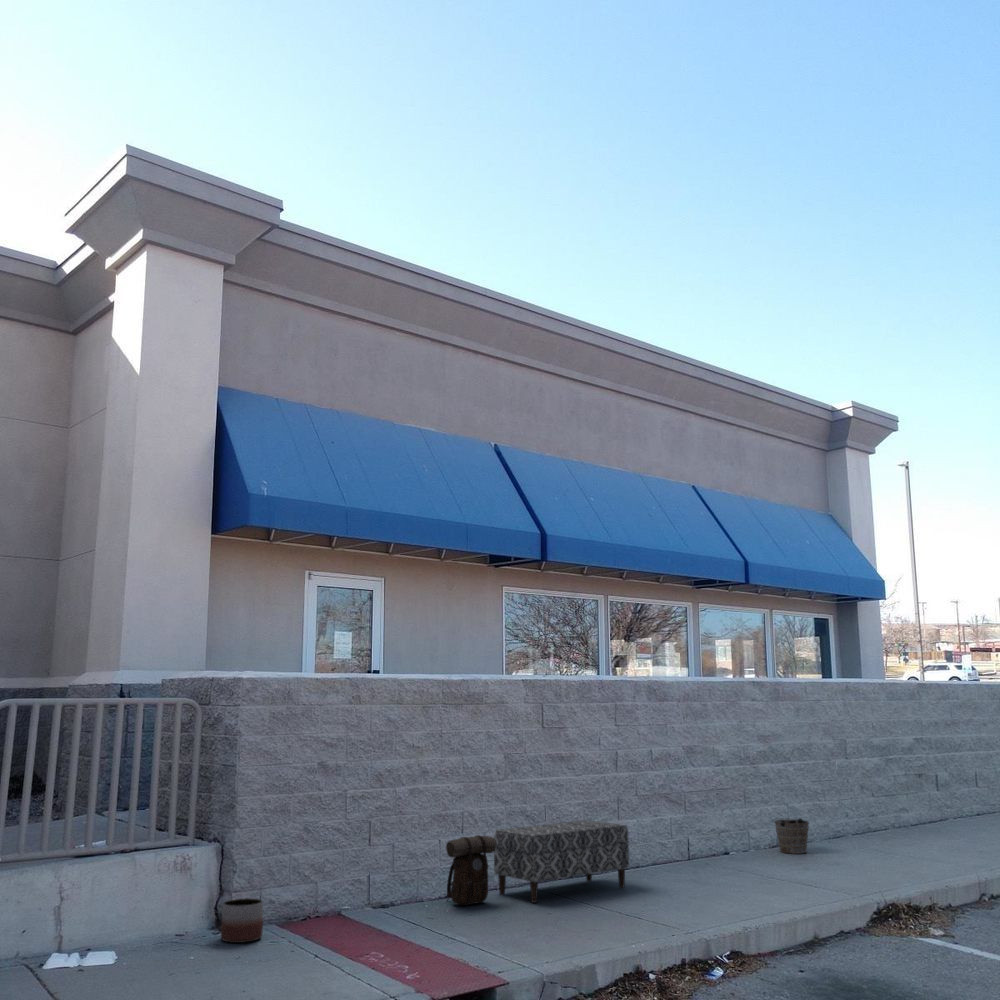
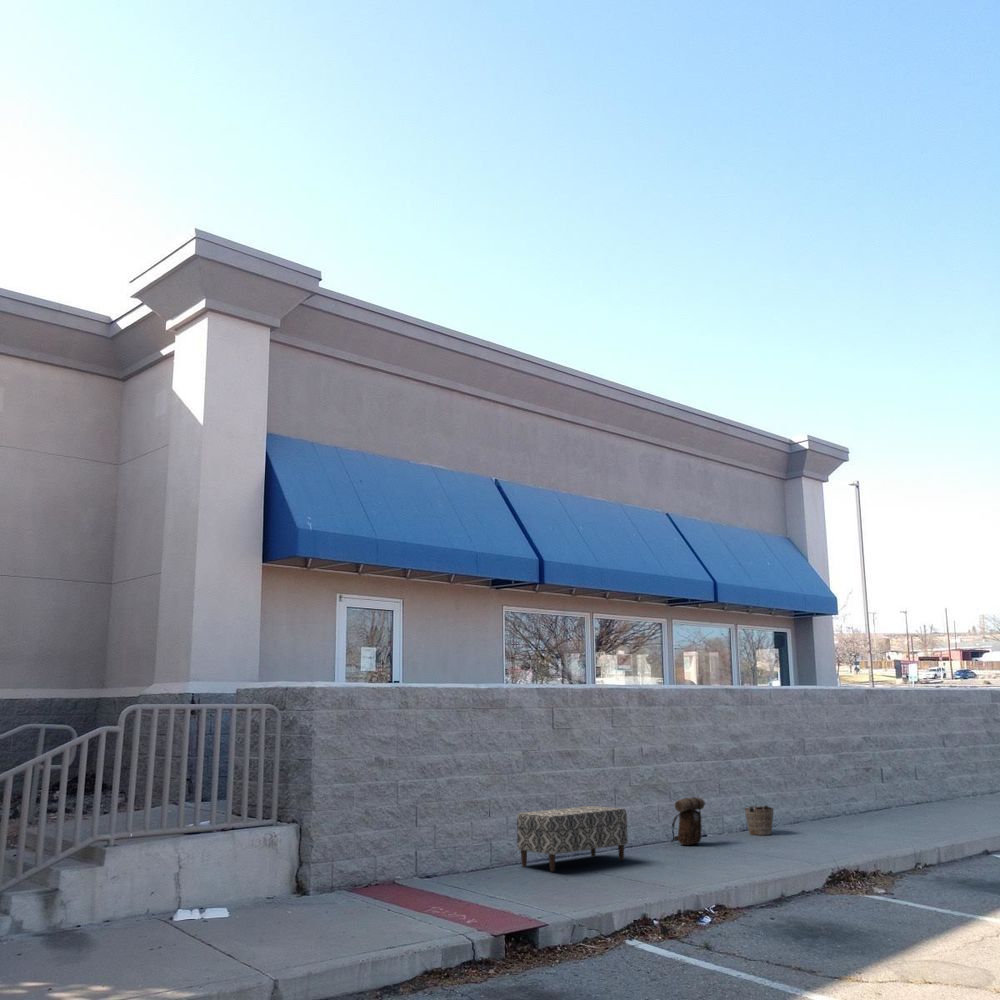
backpack: present [445,835,497,906] -> present [672,797,705,845]
planter: present [221,898,263,943] -> none [309,866,342,901]

